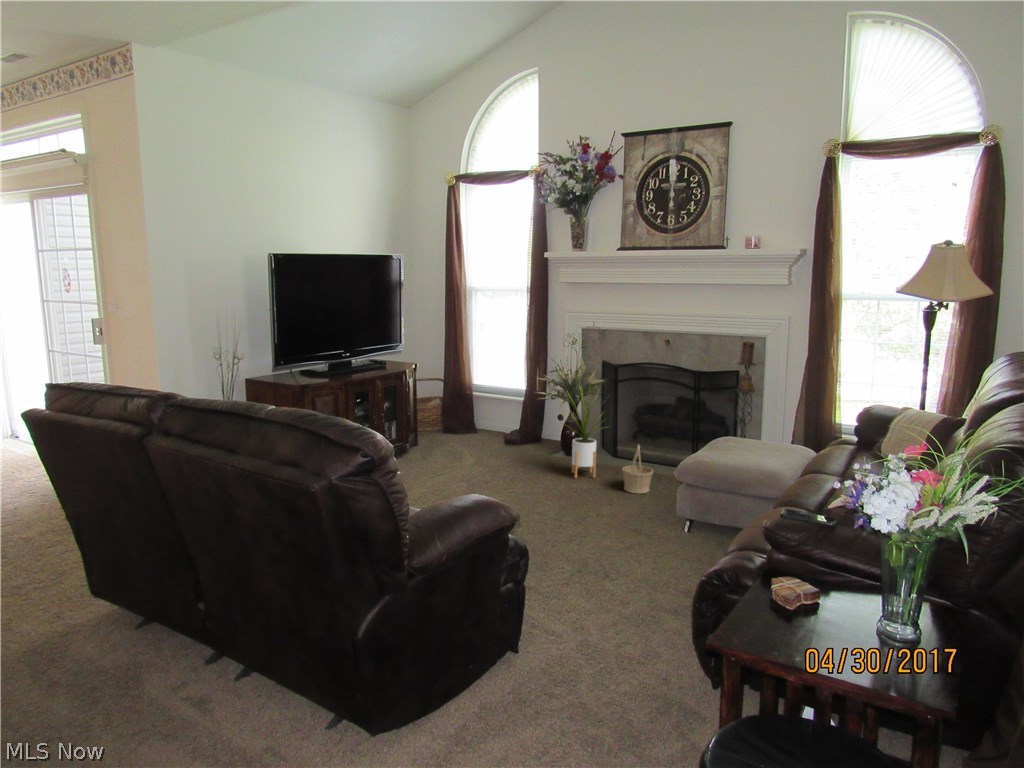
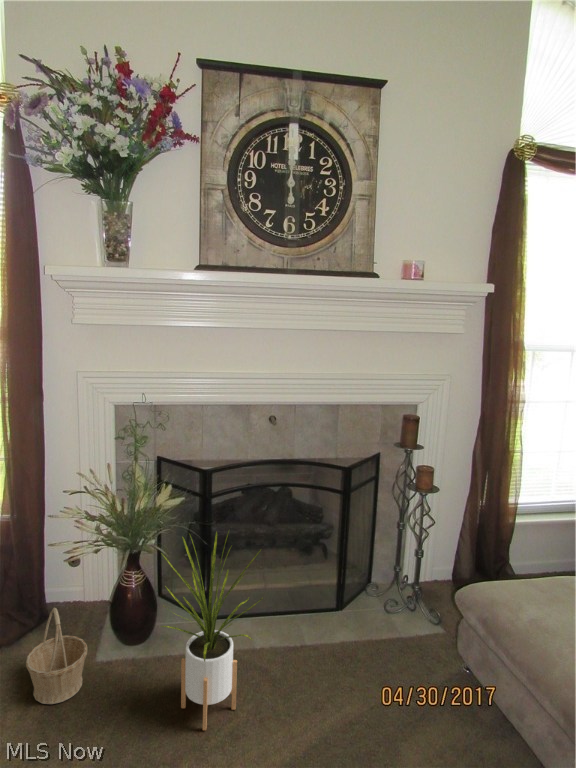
basket: present [622,445,653,493] -> present [26,608,87,704]

